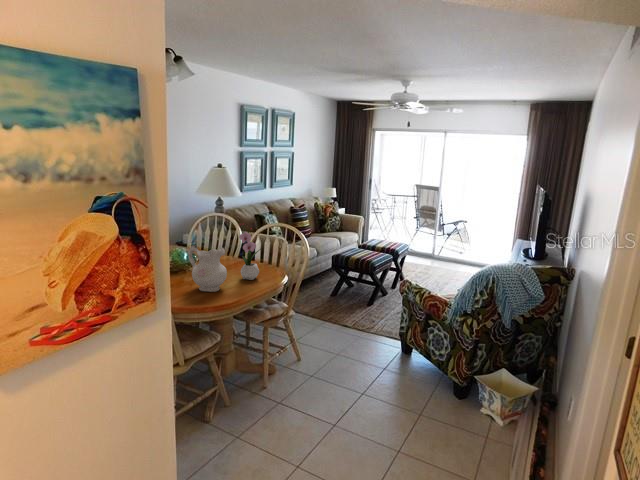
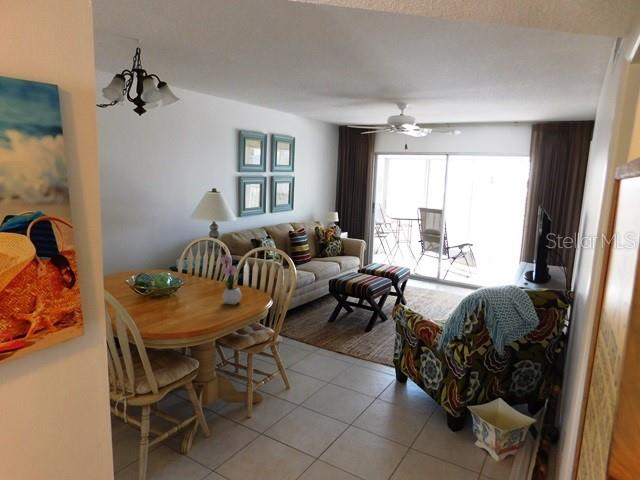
ceramic pitcher: present [188,245,227,292] -> none [167,269,206,317]

